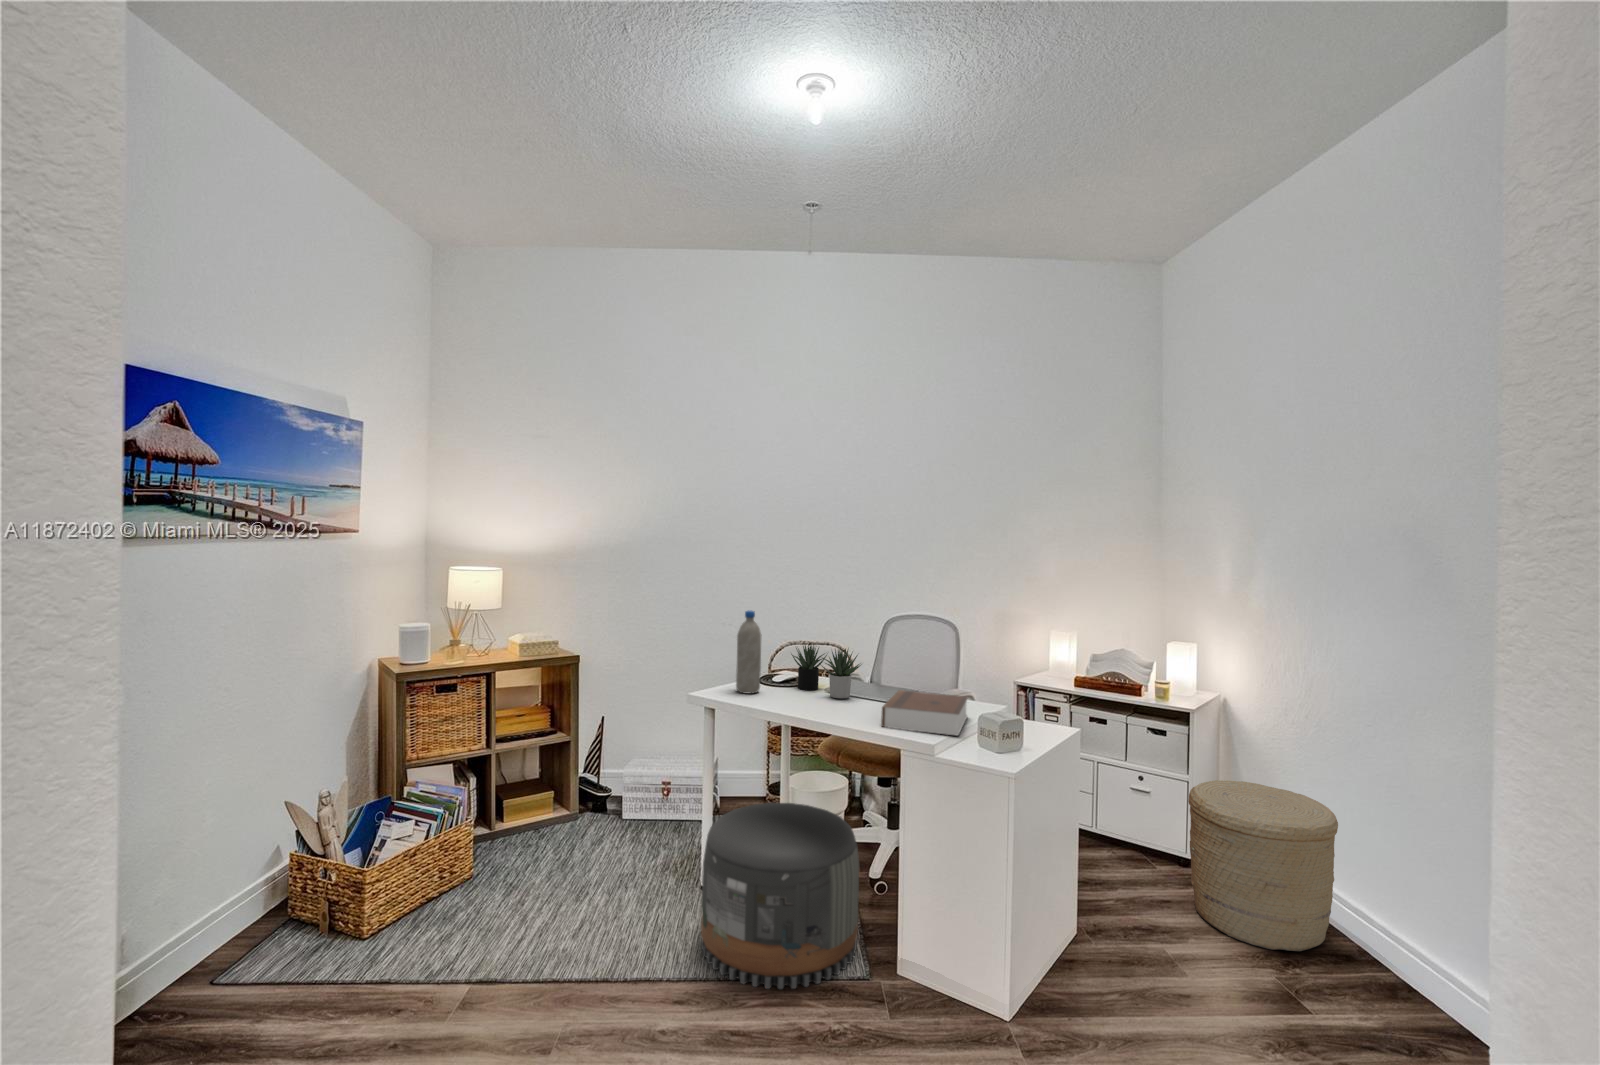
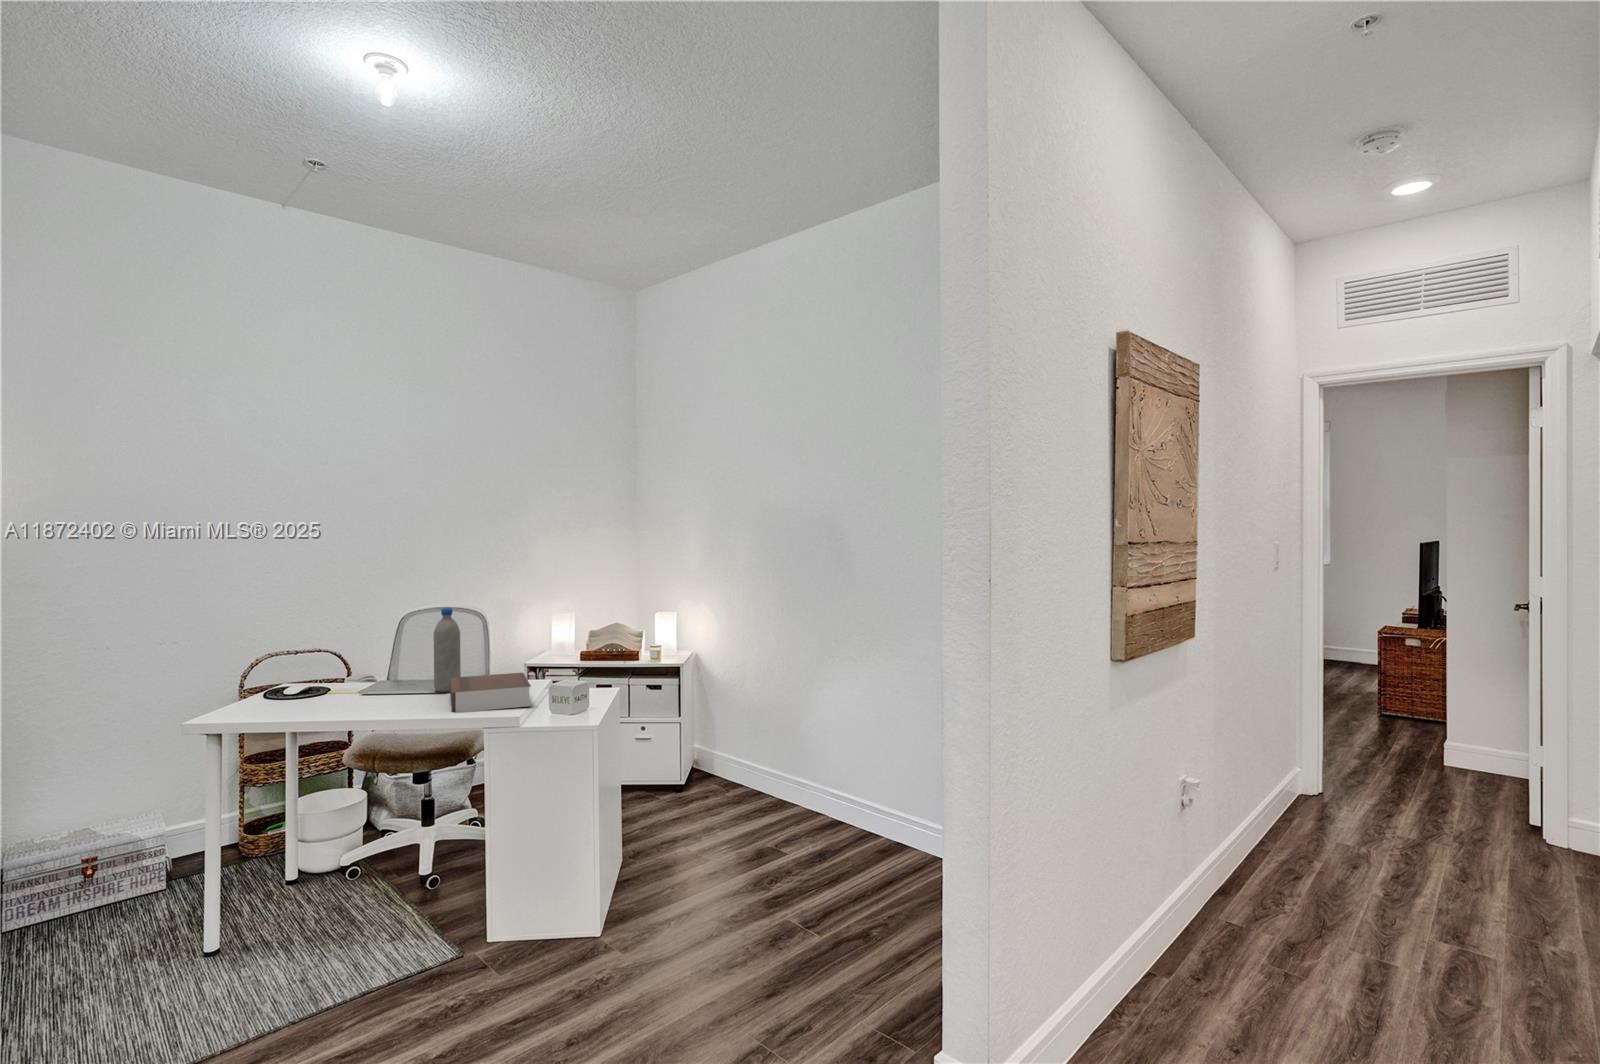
water bottle: present [736,610,762,694] -> present [434,608,461,692]
succulent plant: present [791,644,861,698] -> none [306,641,406,698]
woven basket: present [1188,780,1338,951] -> none [692,710,792,830]
pouf: present [701,803,859,989] -> none [246,814,437,1014]

